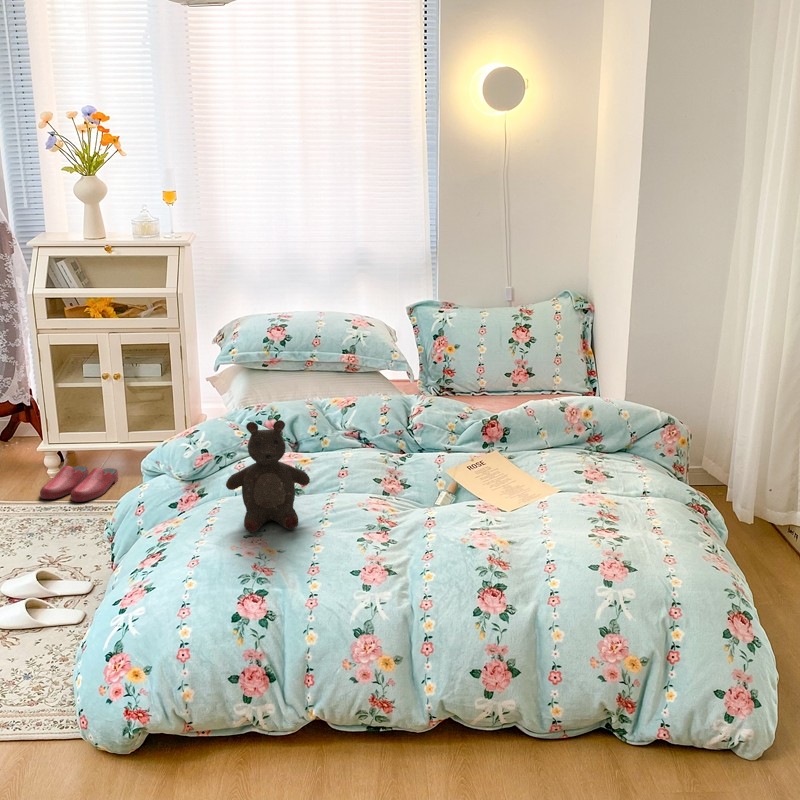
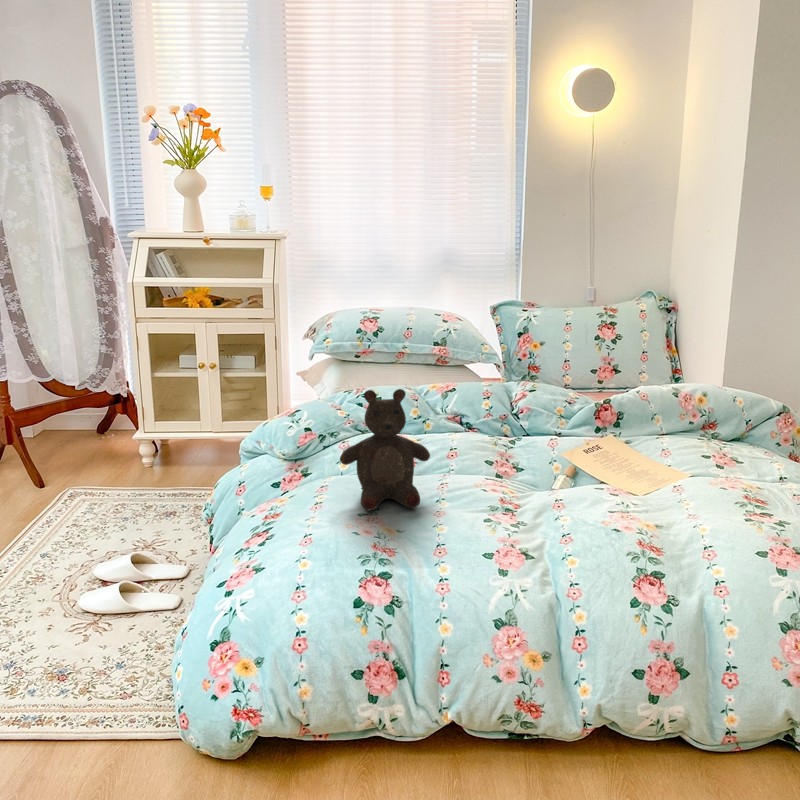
slippers: present [40,466,118,502] -> none [135,454,210,488]

